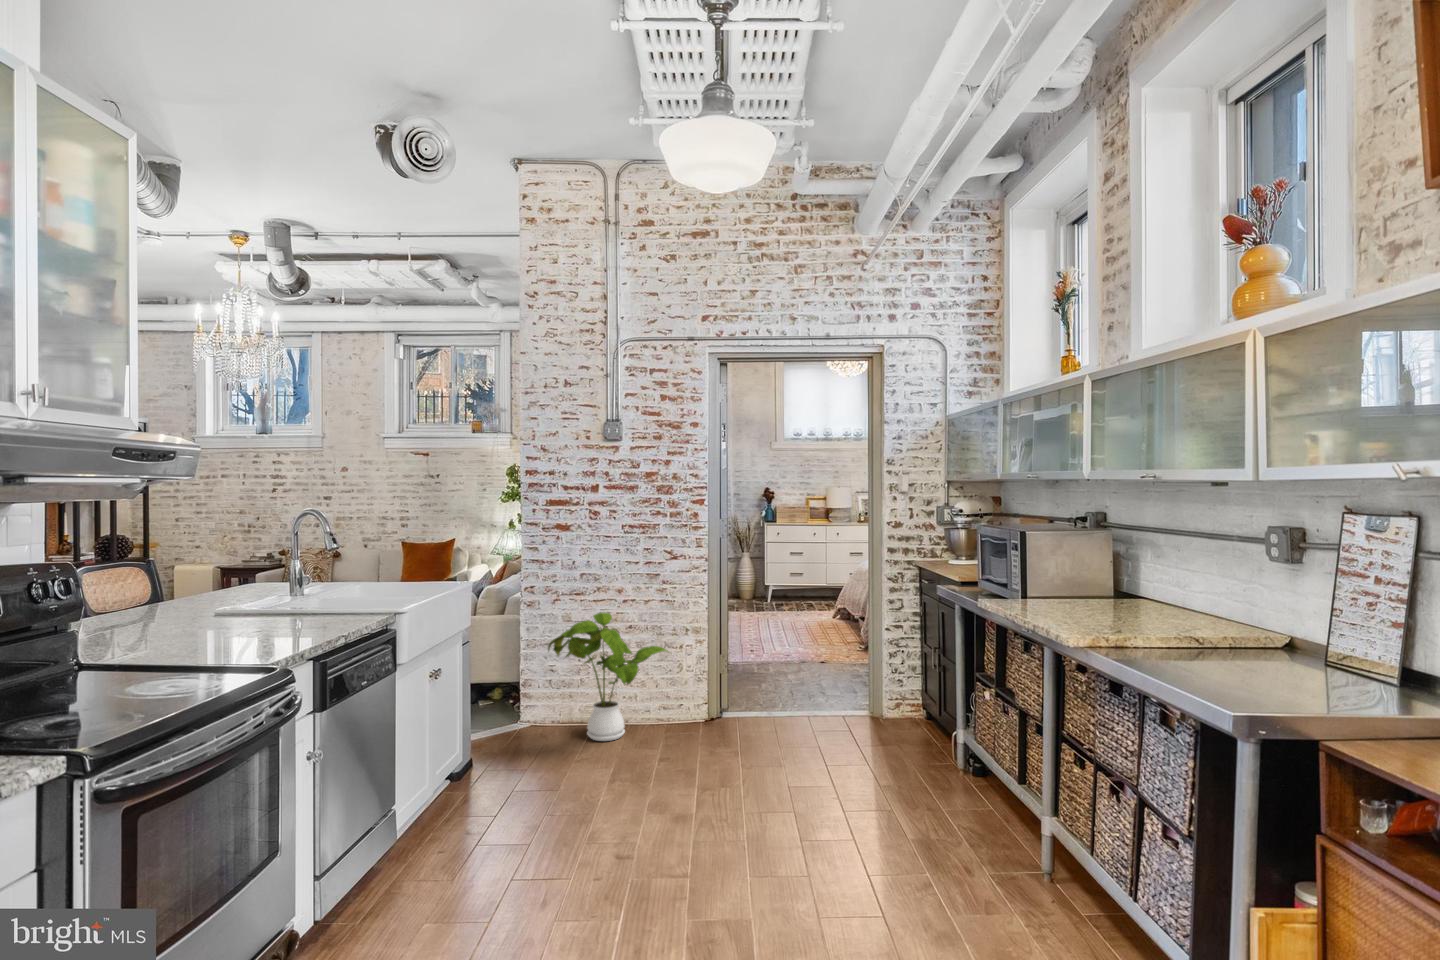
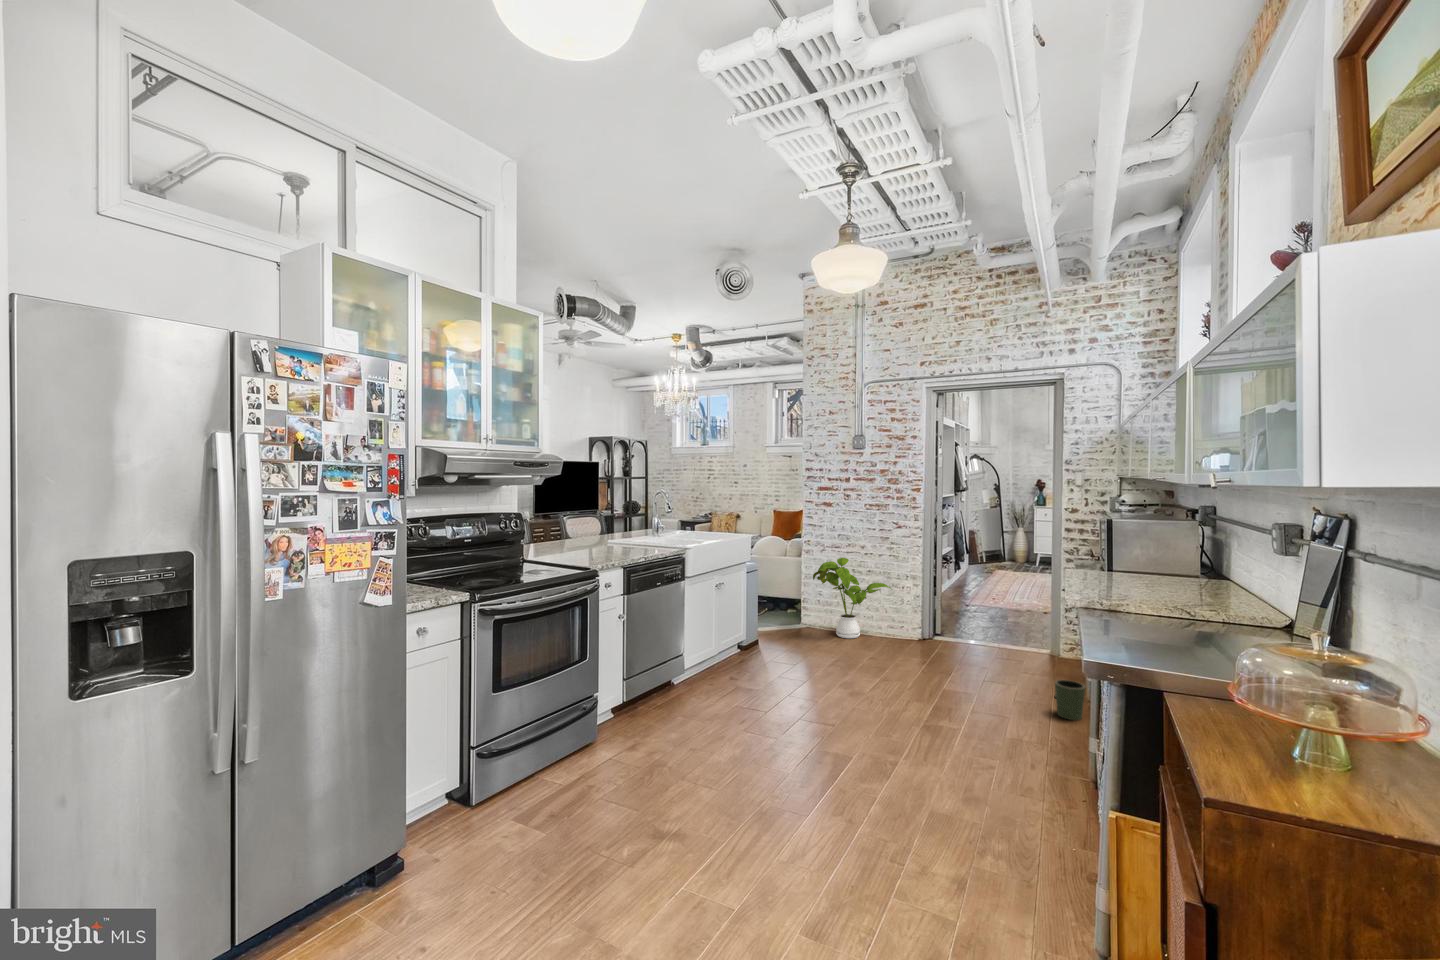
trash can: none [933,757,994,814] -> present [1055,680,1085,720]

